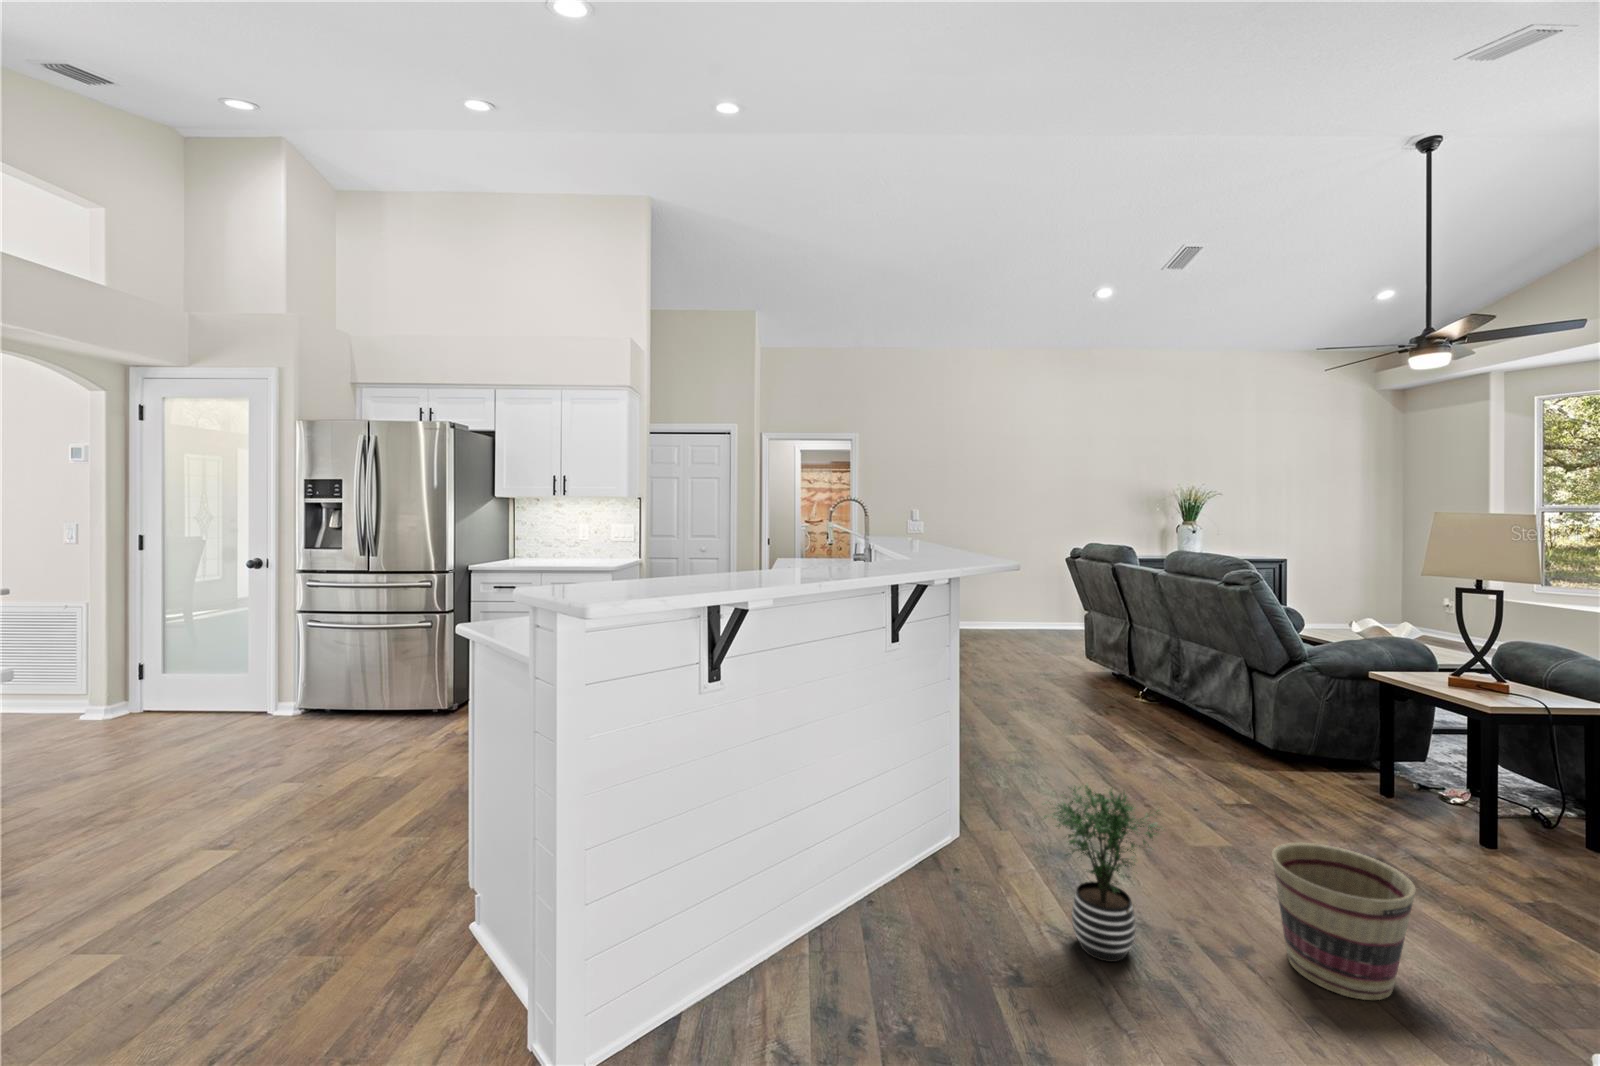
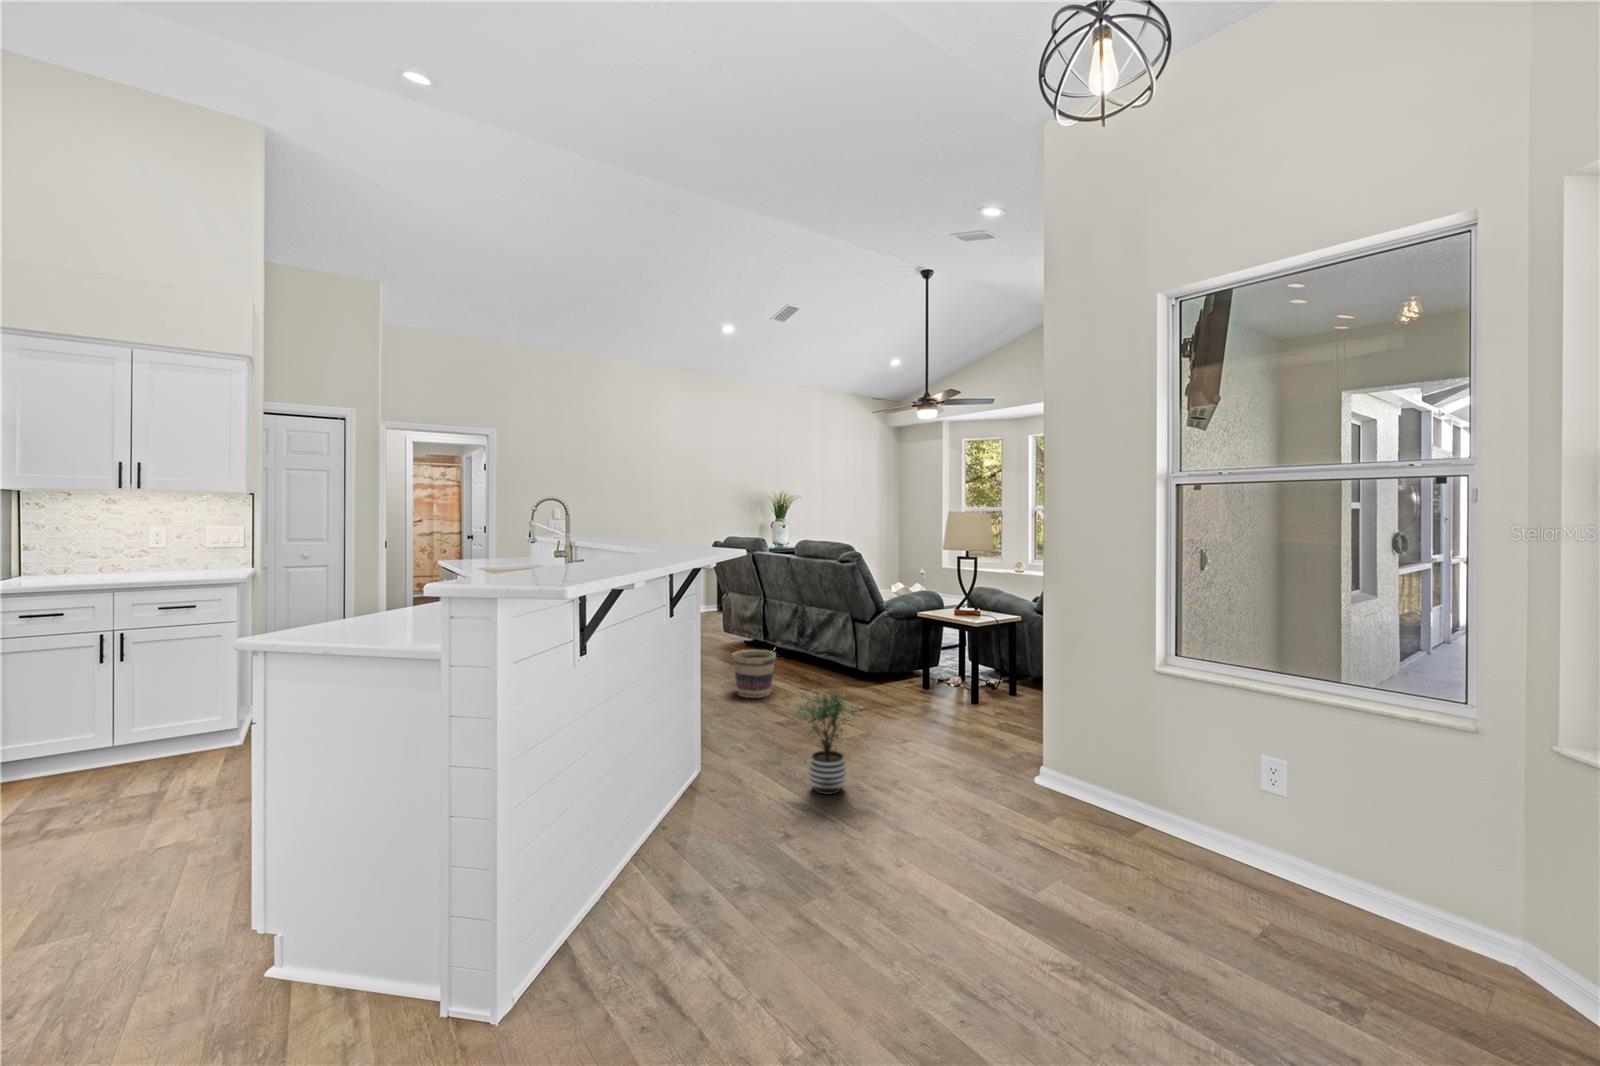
basket: present [1272,843,1416,1000] -> present [733,650,776,698]

